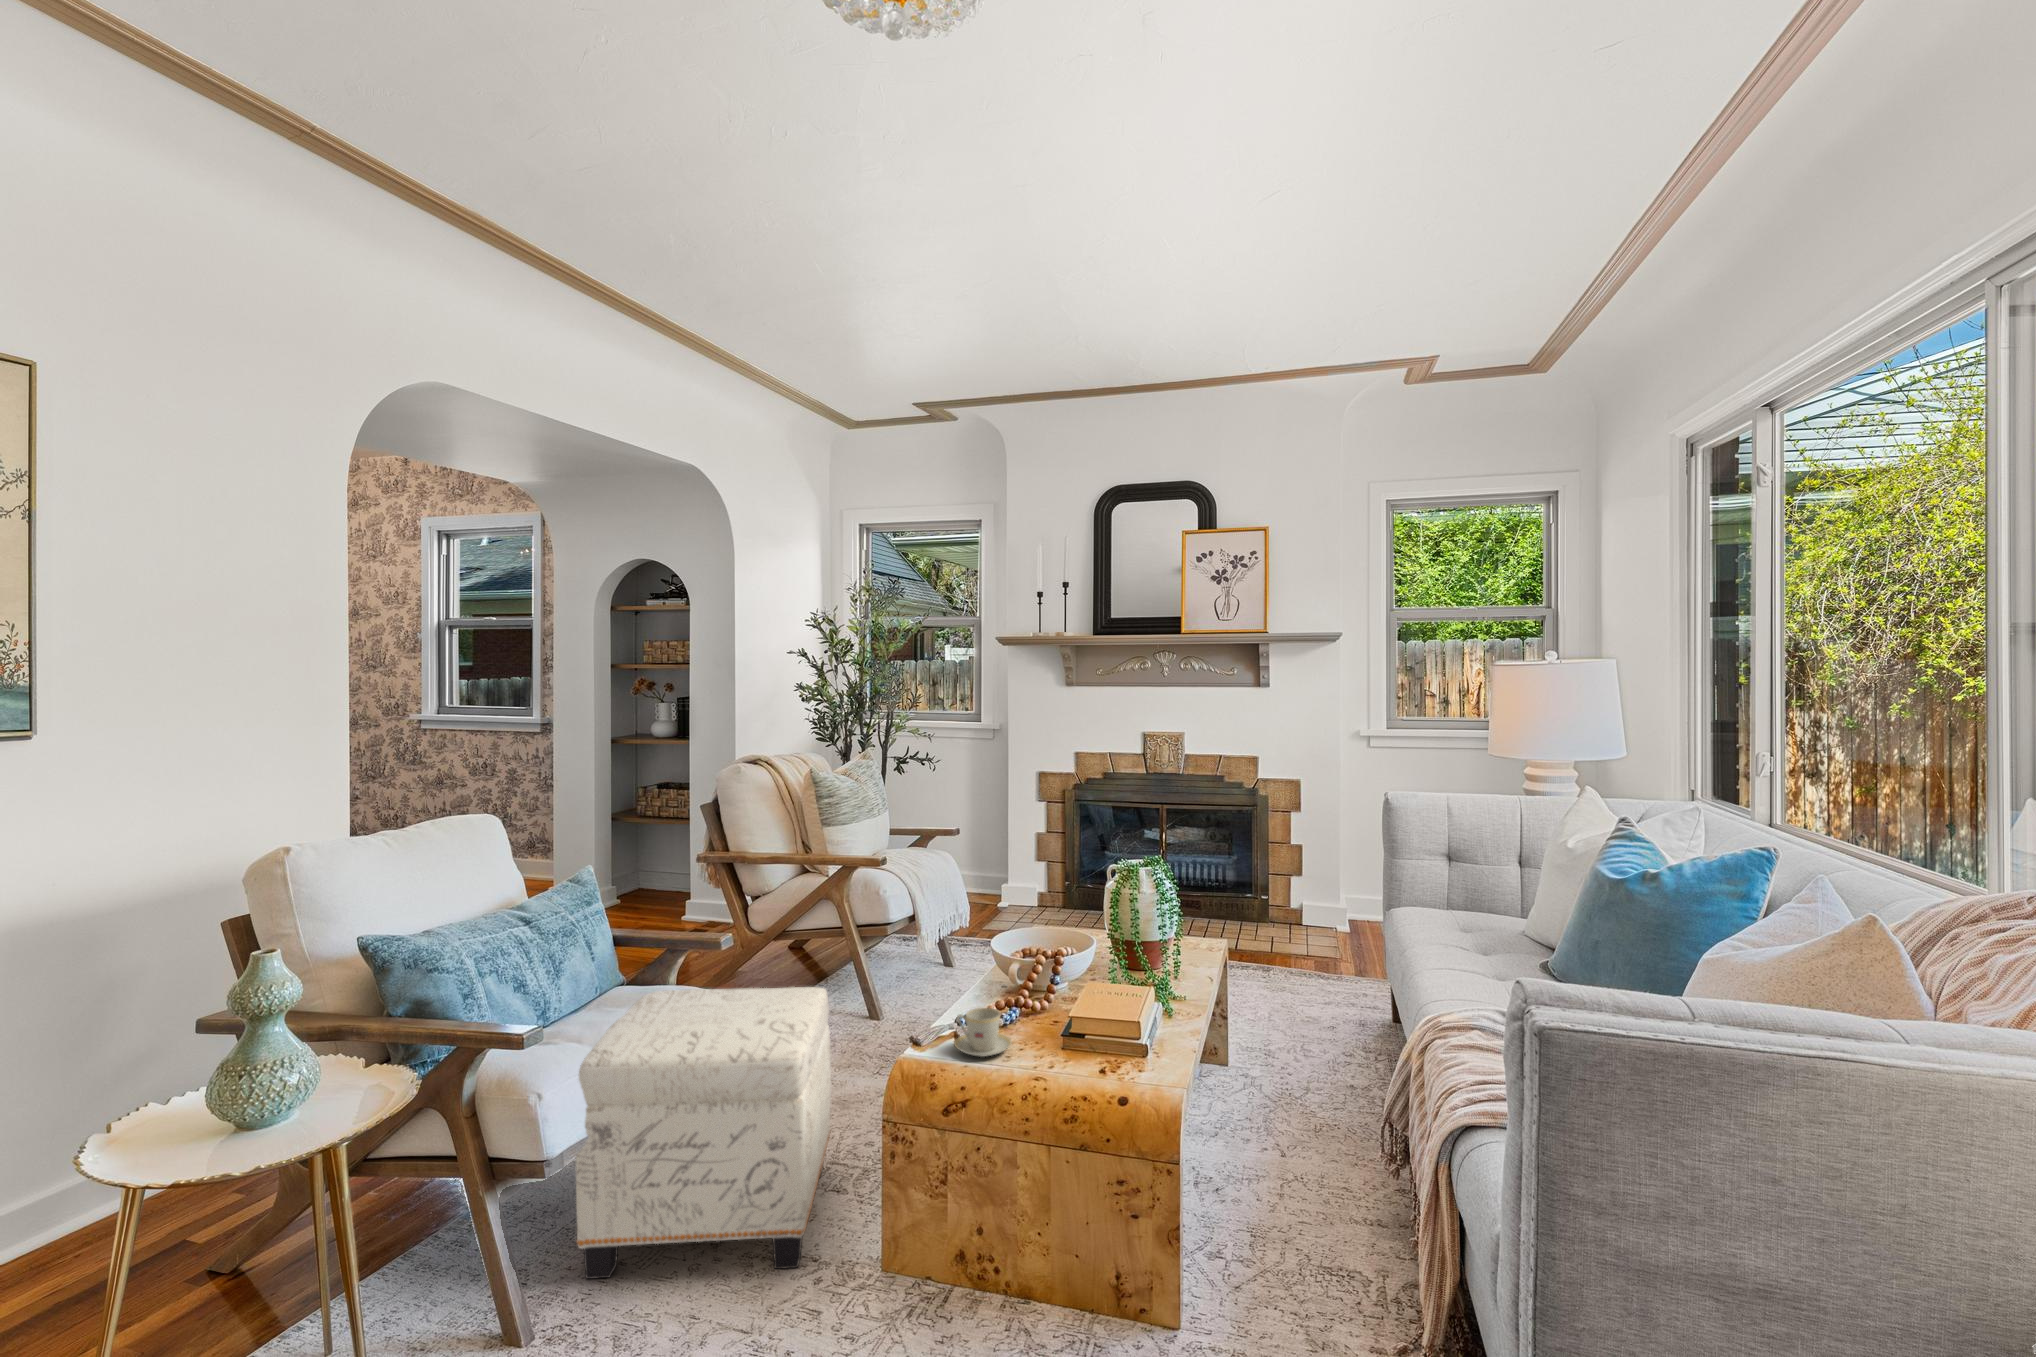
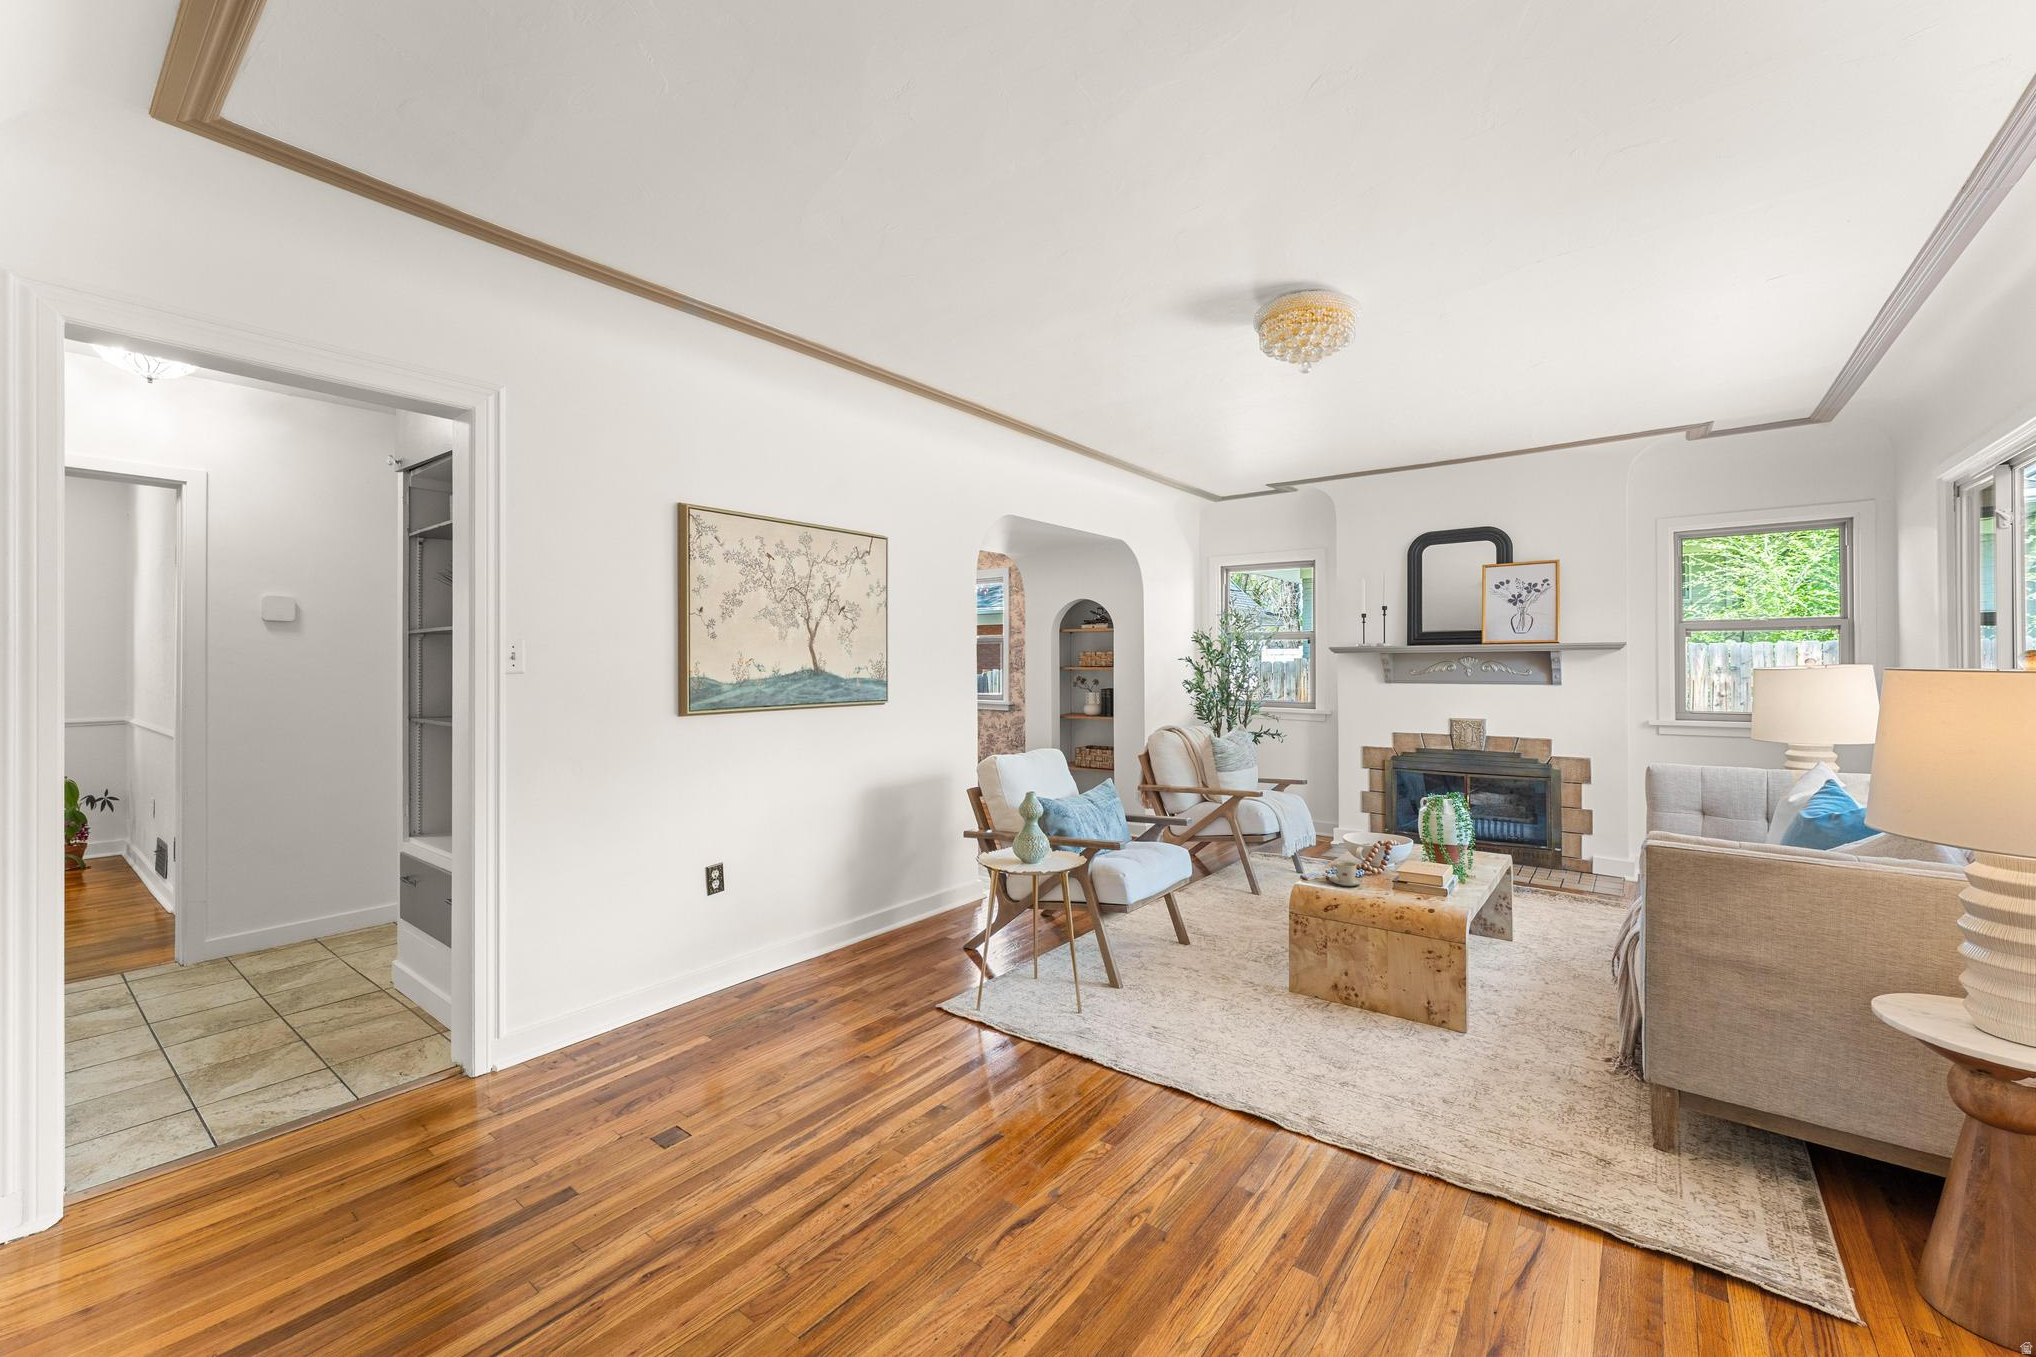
ottoman: present [576,987,831,1279] -> none [1133,847,1249,986]

